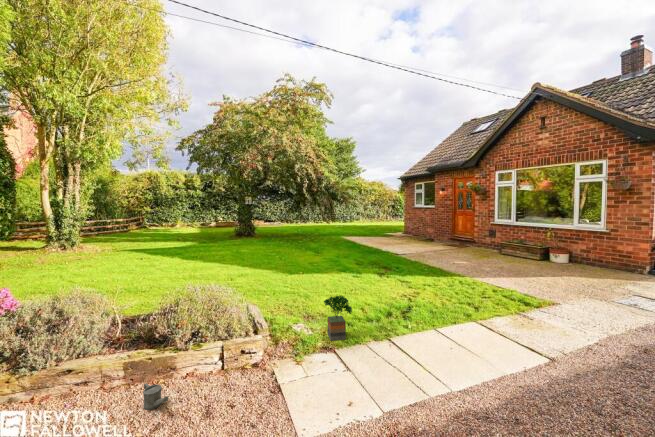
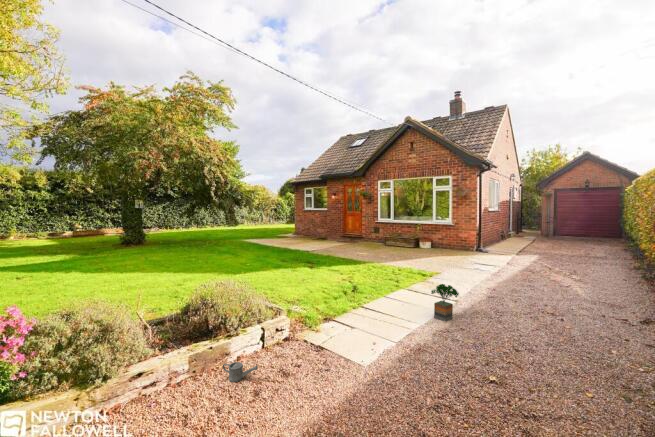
potted tree: present [324,295,352,341] -> present [431,284,459,321]

